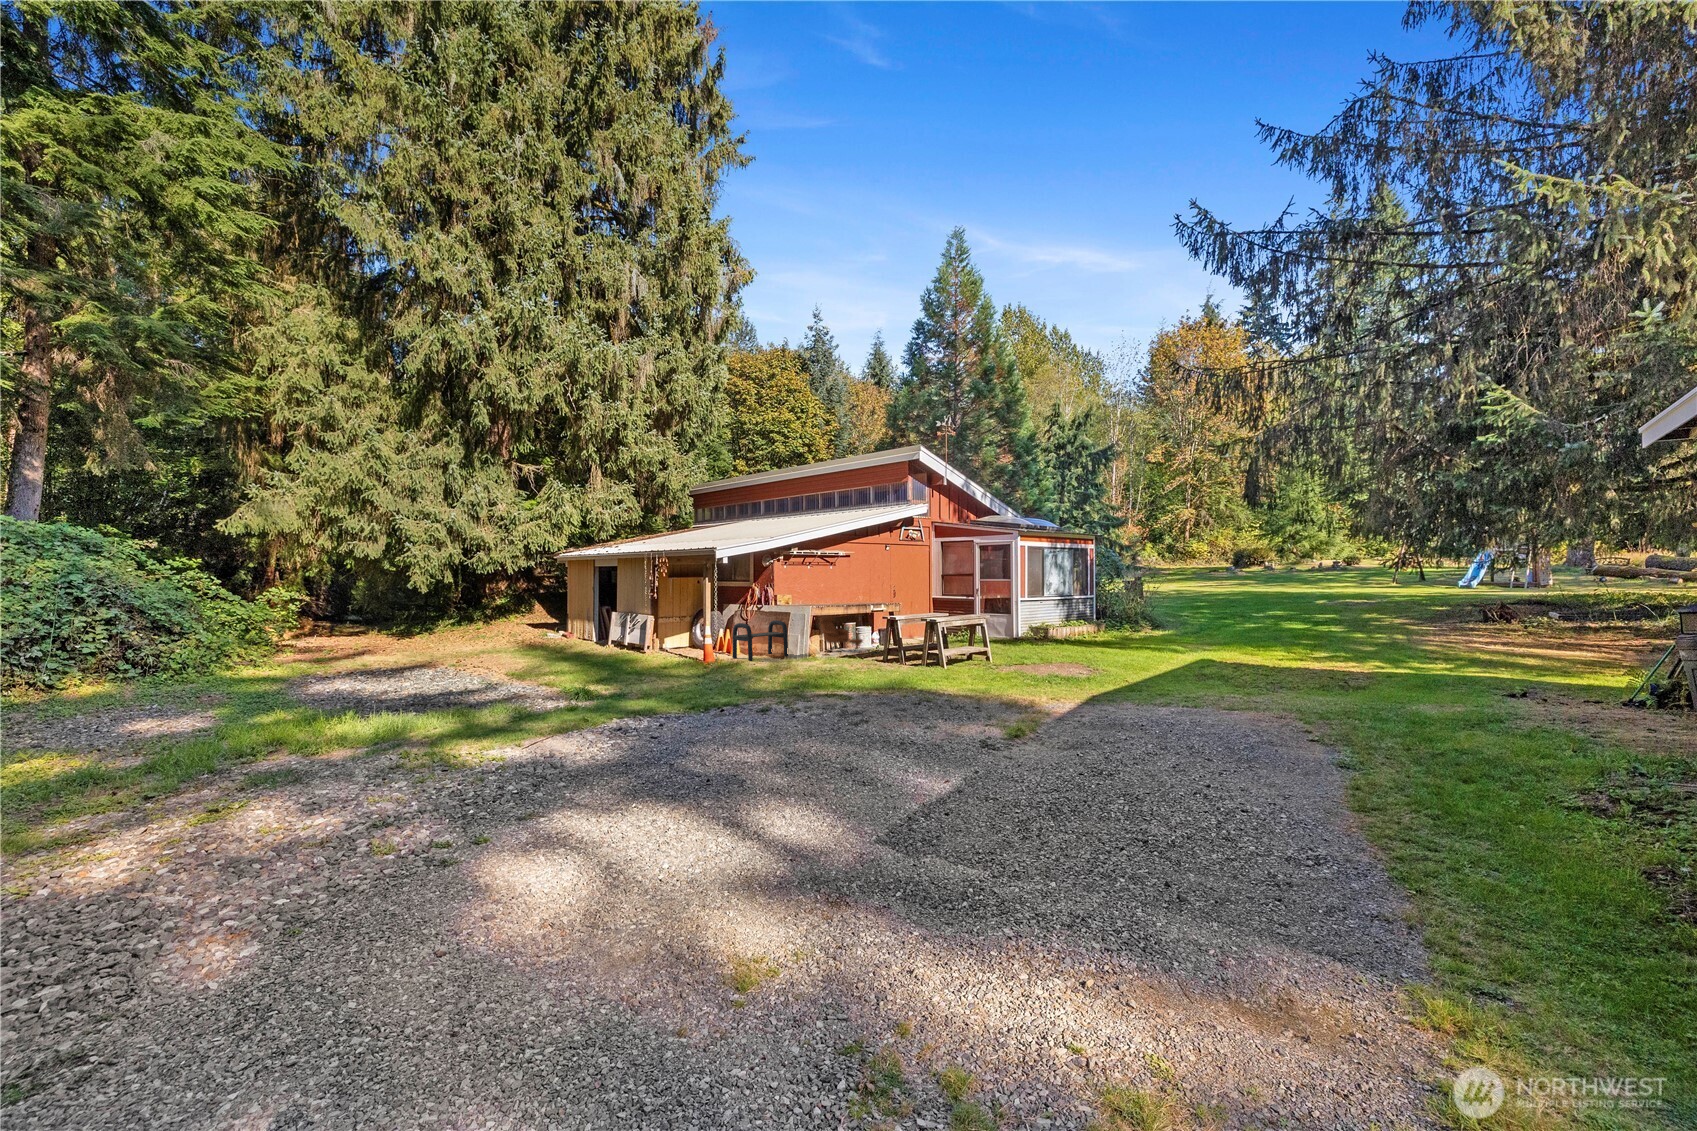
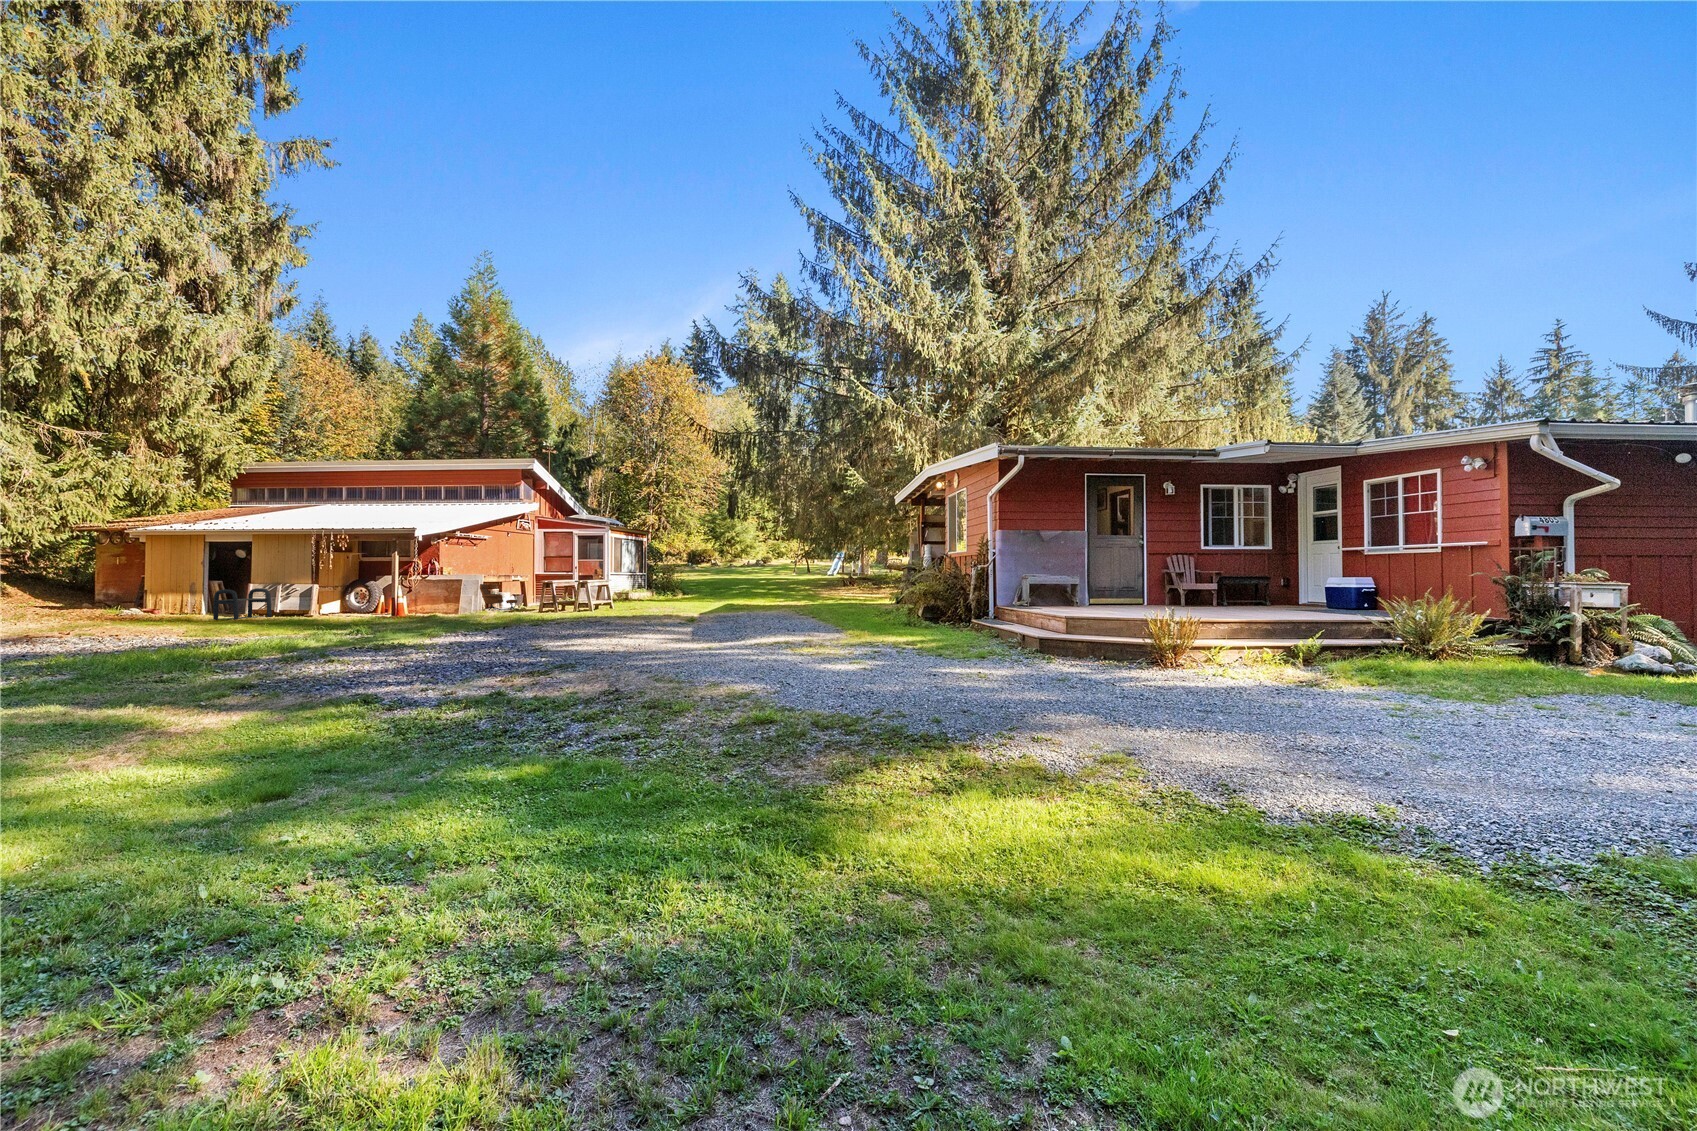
bench: present [732,620,788,661] -> present [213,588,272,620]

